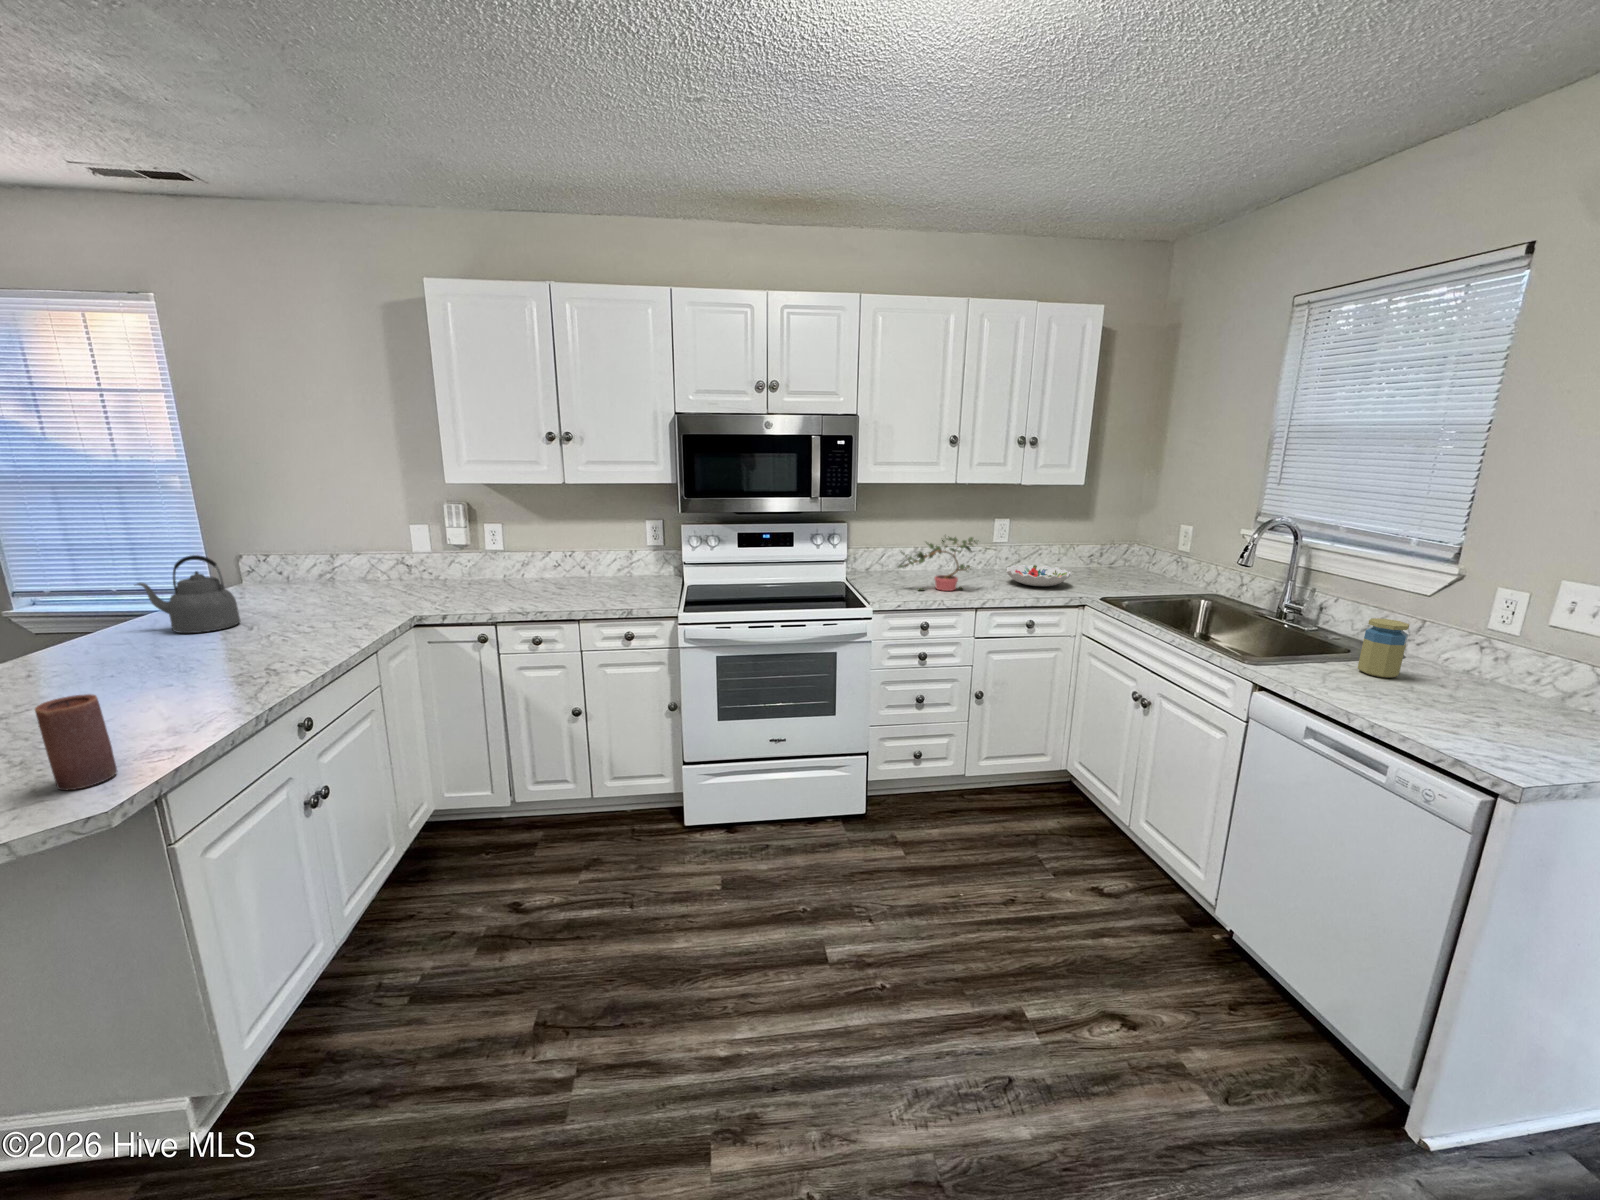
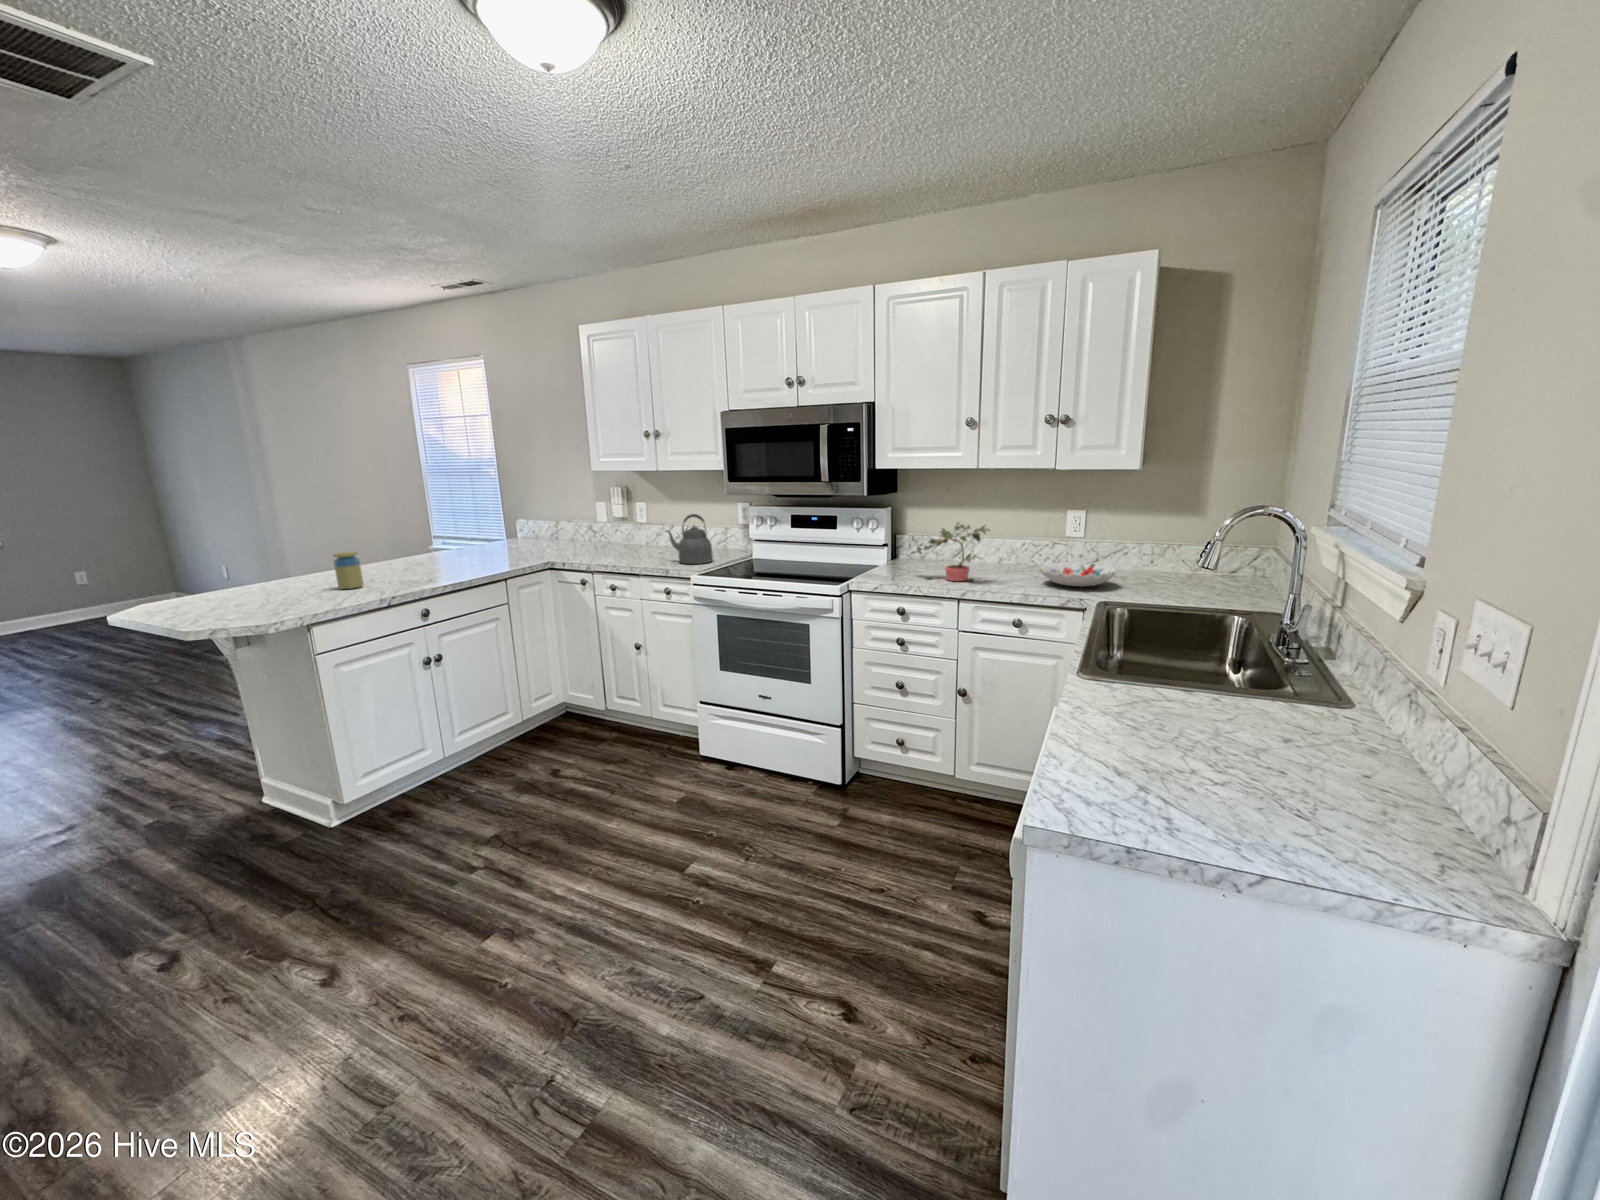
kettle: present [137,555,240,633] -> present [666,514,713,564]
jar: present [1358,618,1409,678] -> present [333,552,363,589]
candle: present [35,694,117,790] -> none [259,569,294,613]

